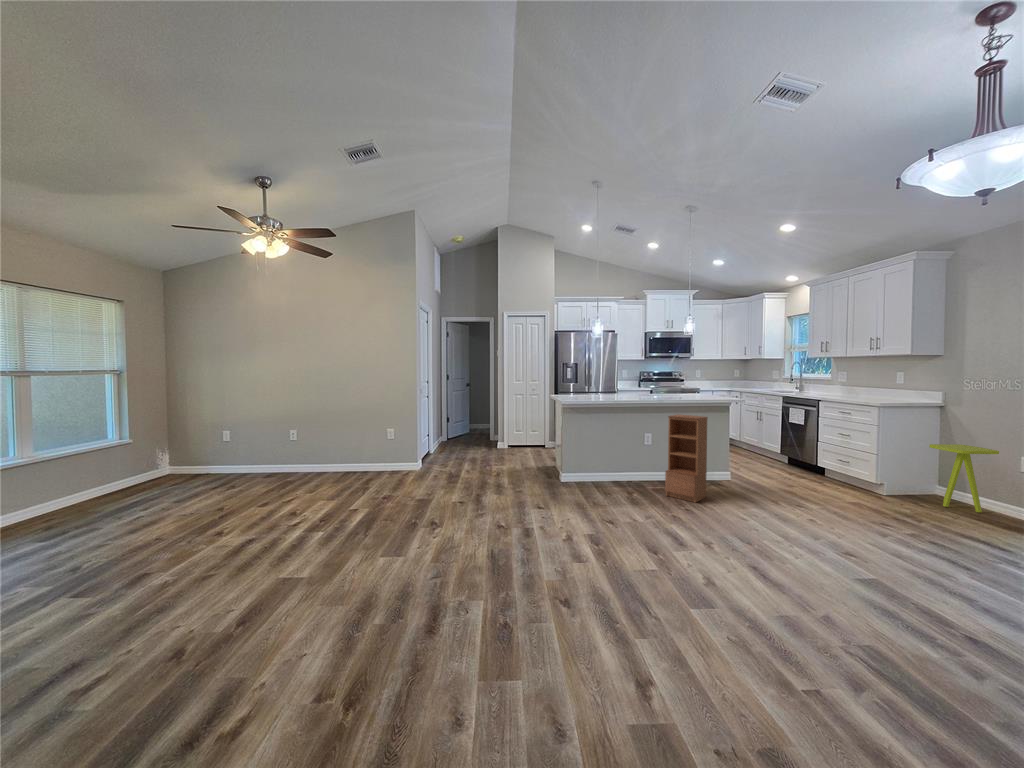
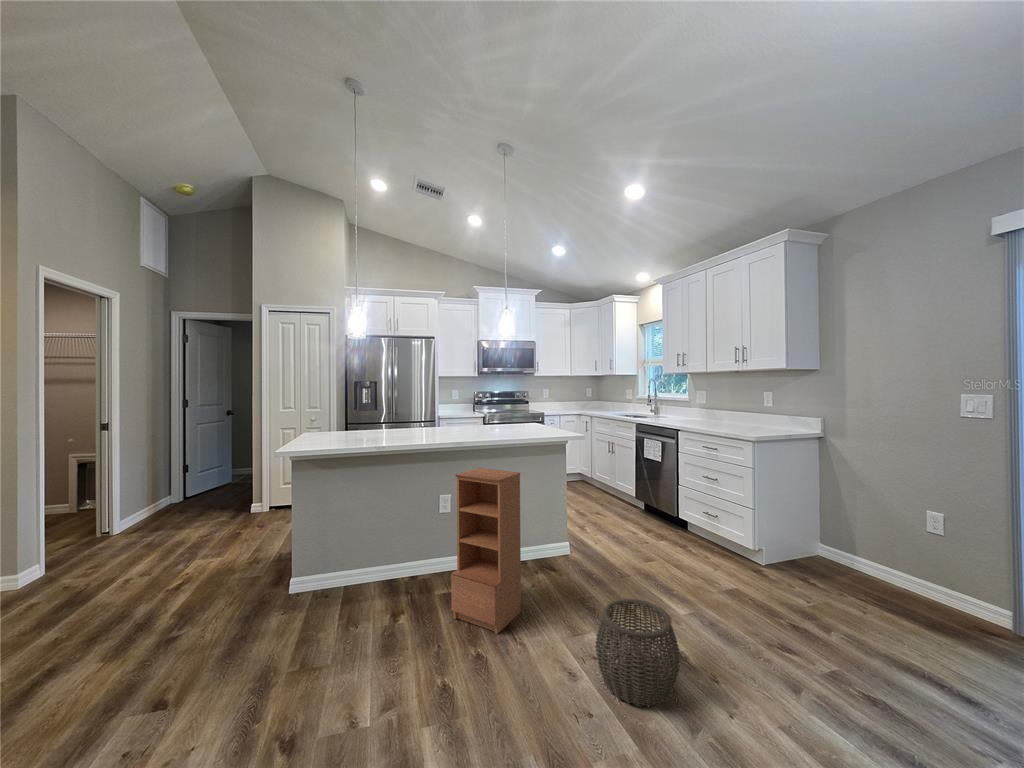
side table: present [929,444,999,512] -> none [814,491,899,593]
woven basket: none [760,483,812,530] -> present [595,599,681,707]

